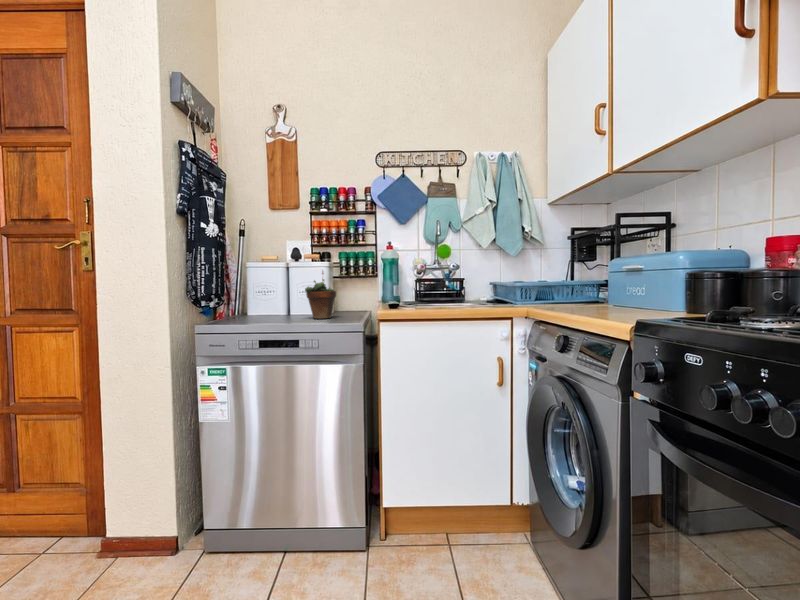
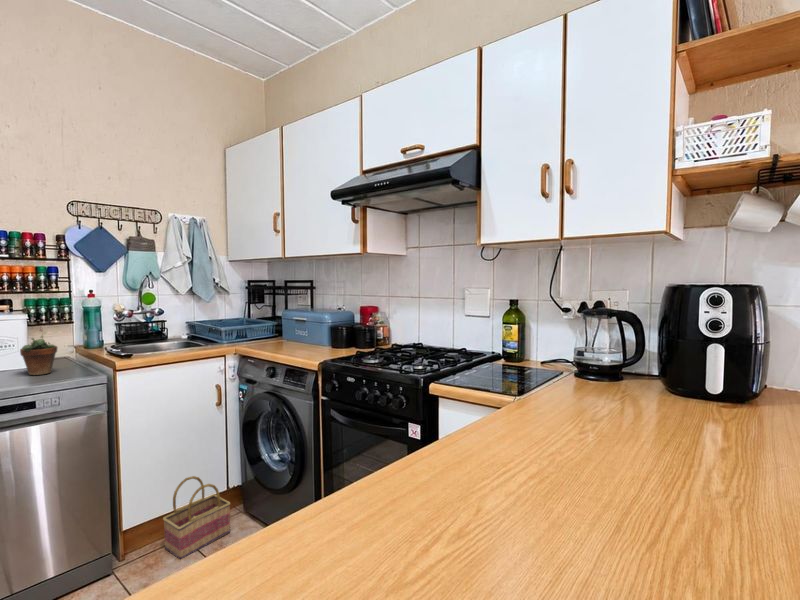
basket: none [424,472,506,577] -> present [163,476,230,559]

